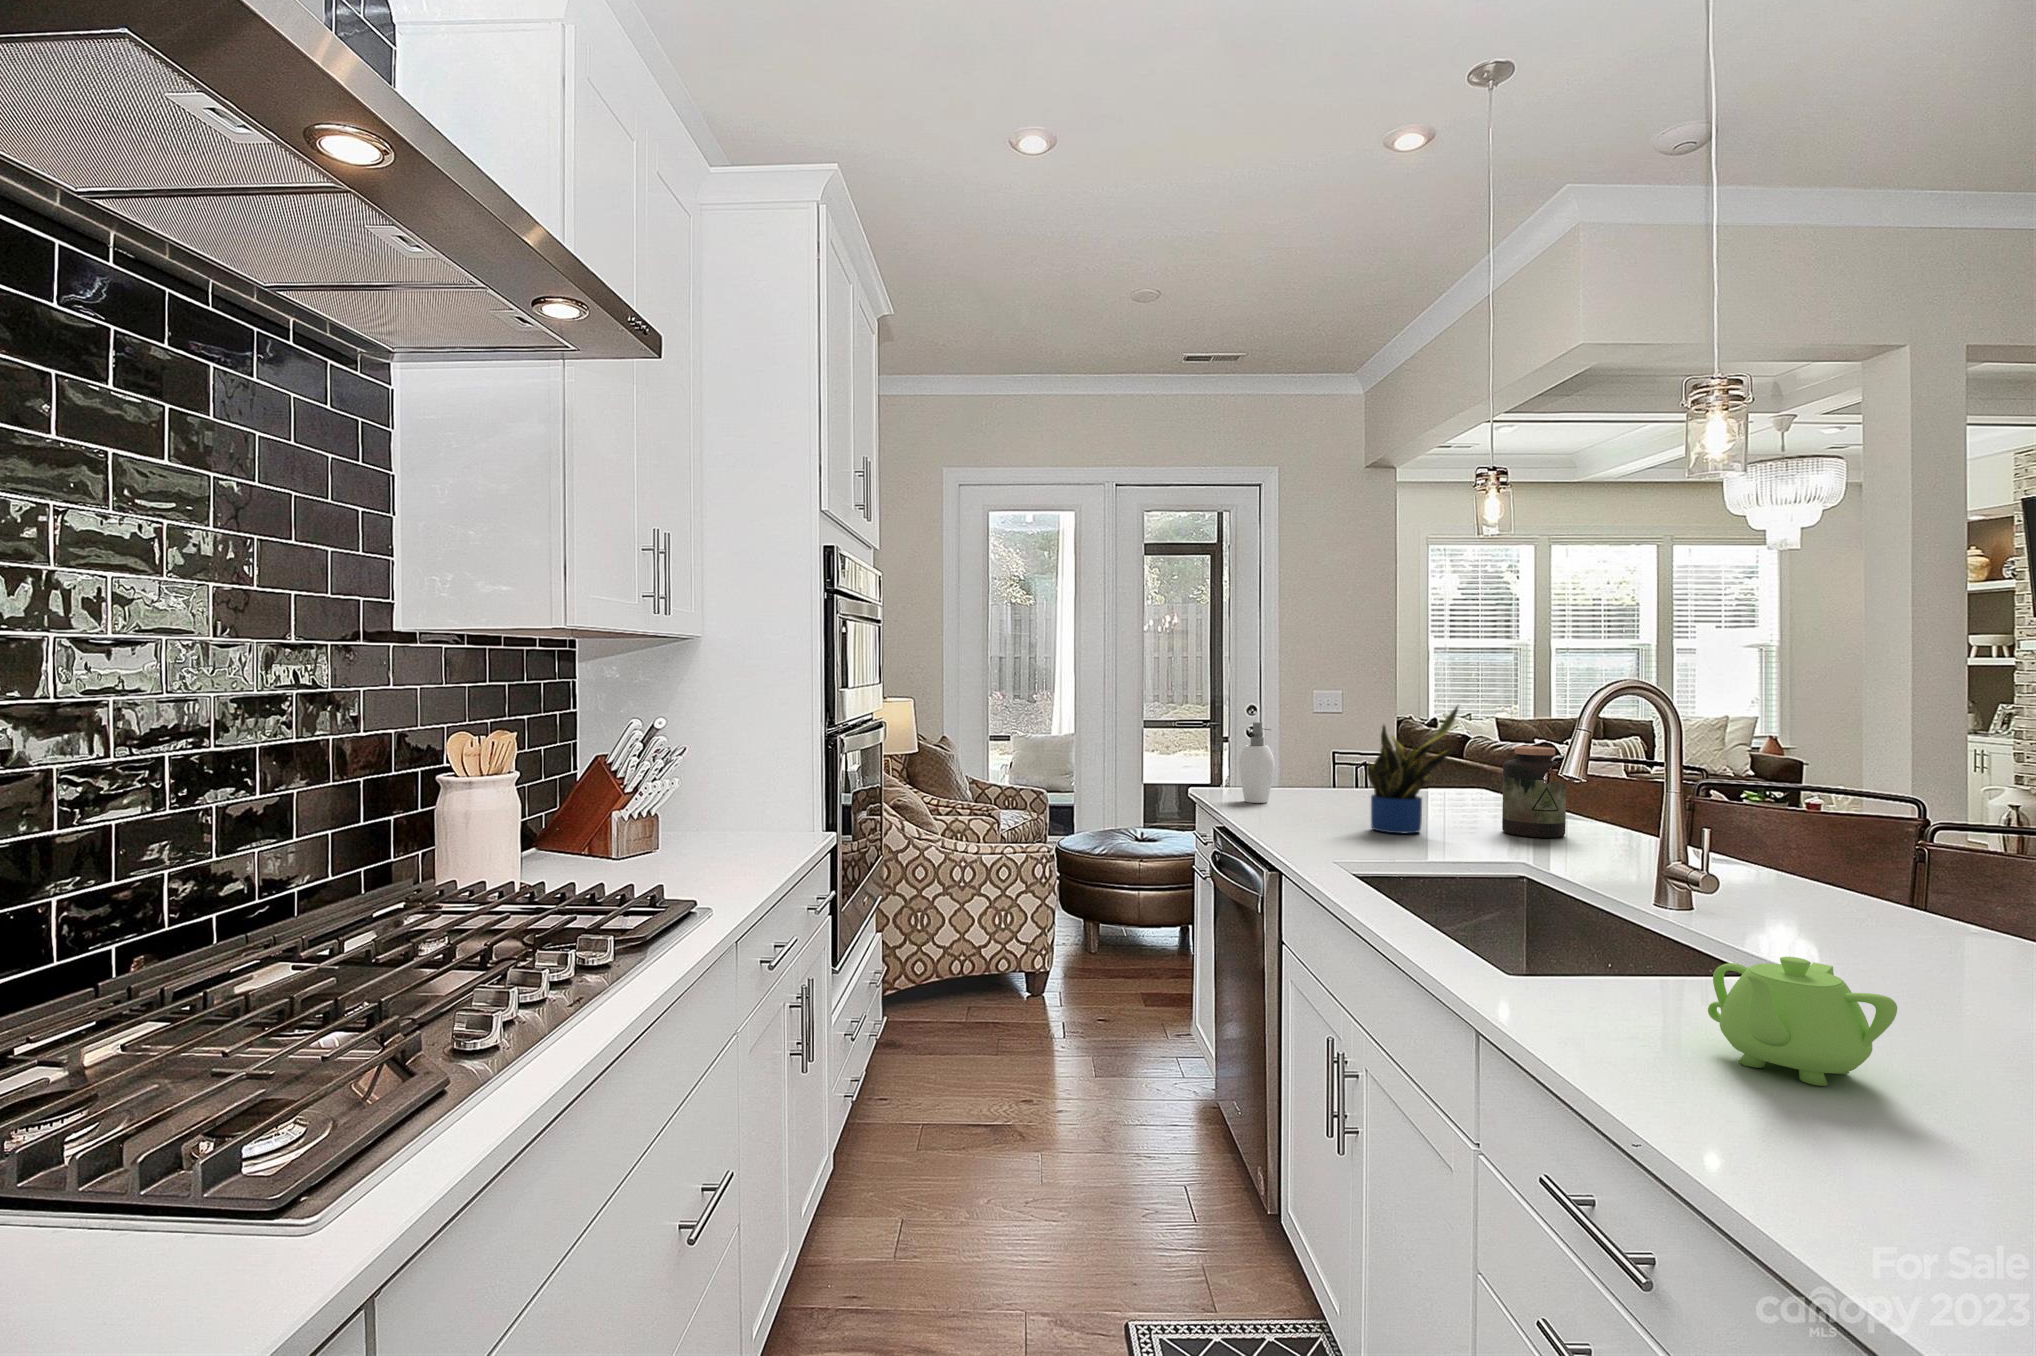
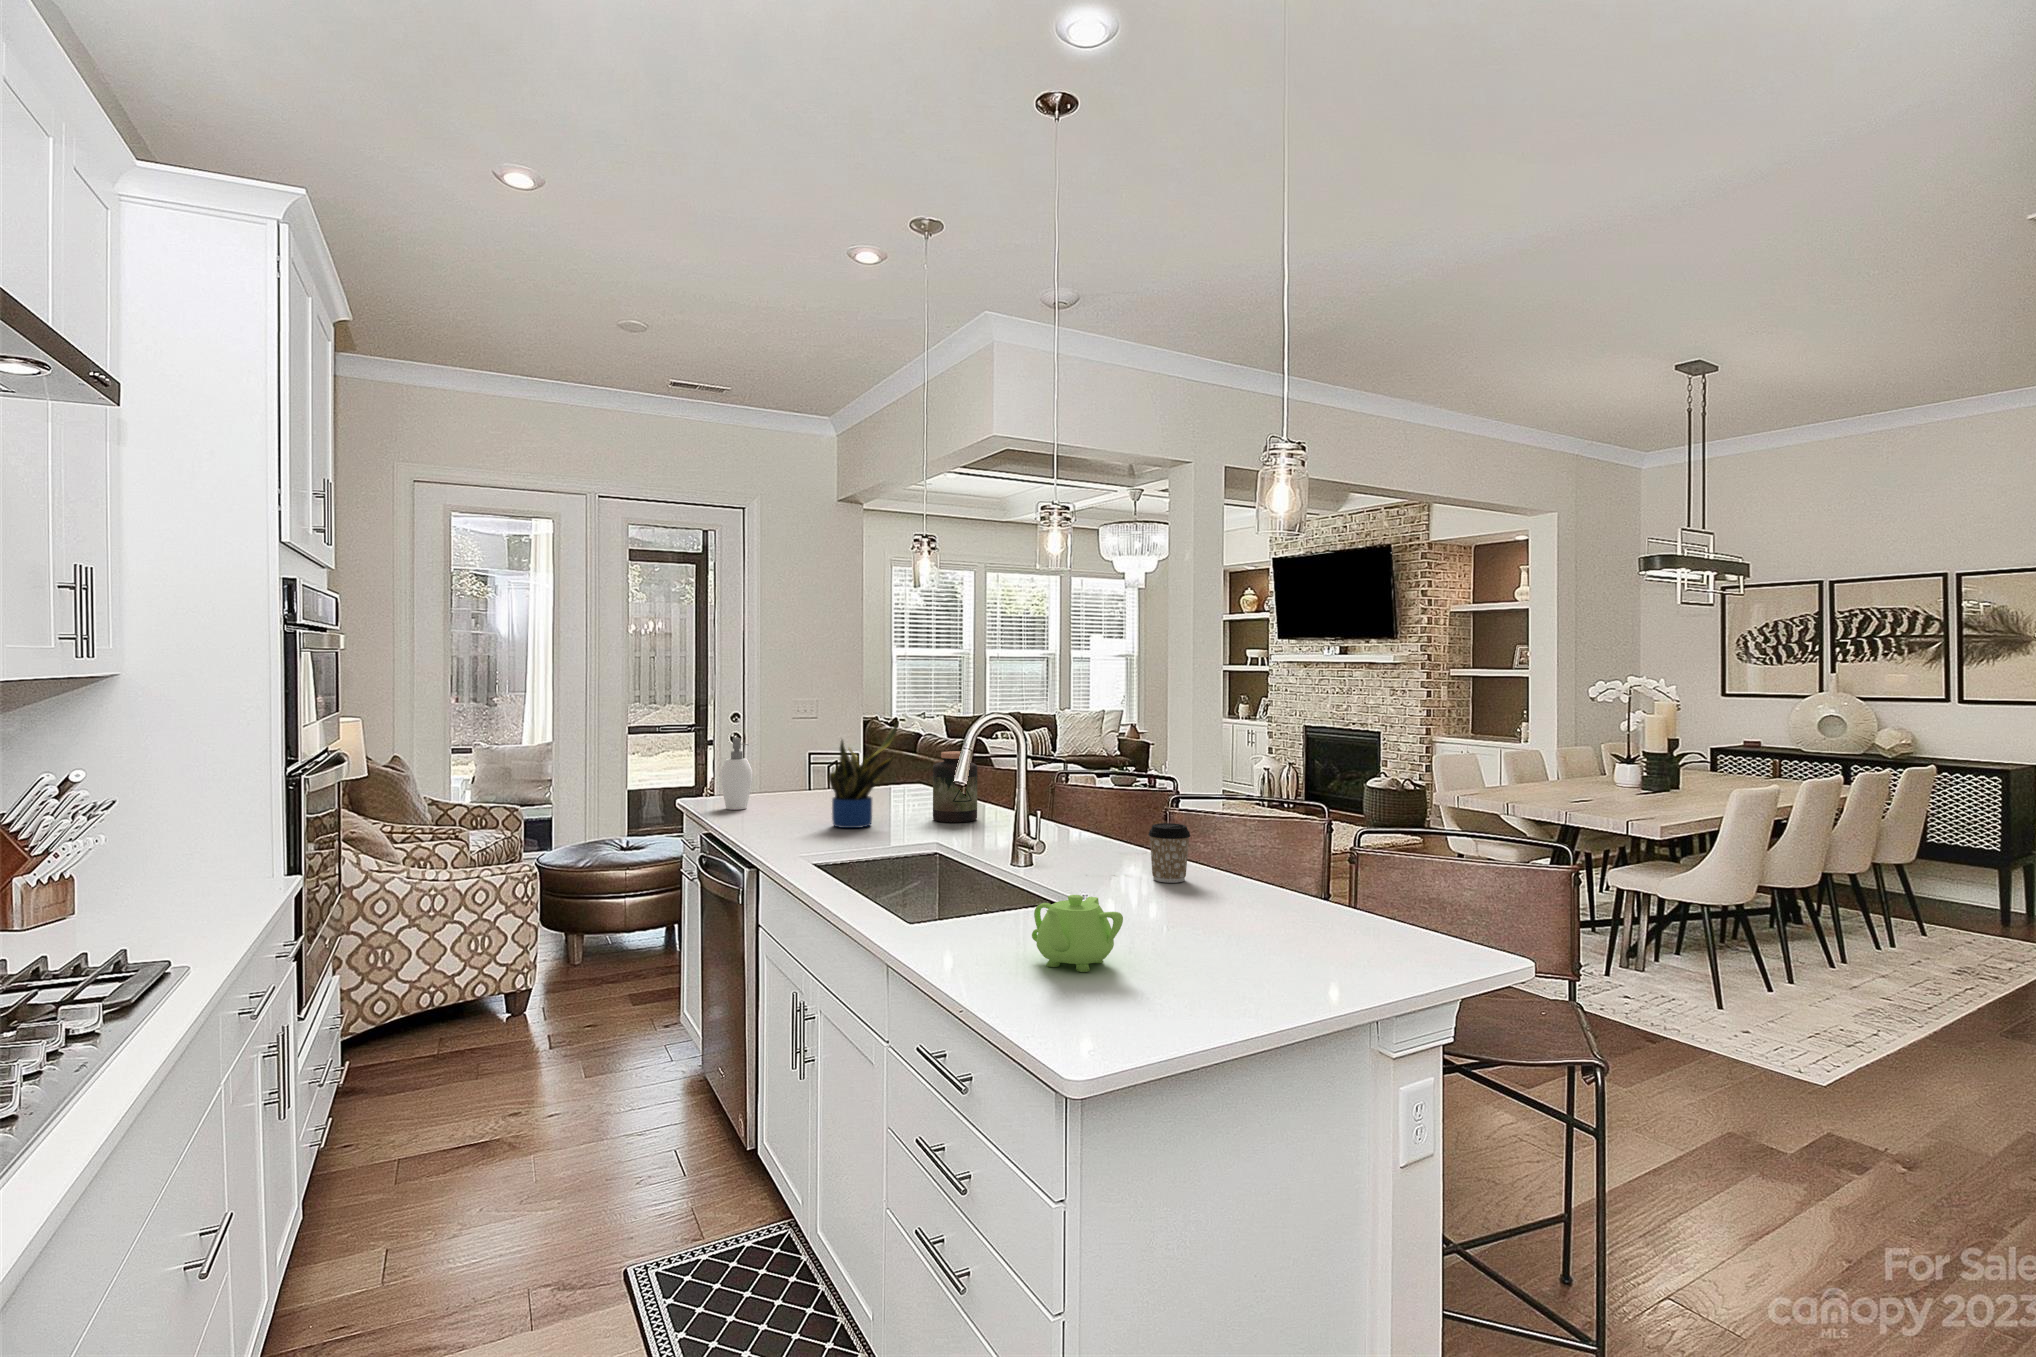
coffee cup: none [1879,861,1965,955] -> present [1148,823,1191,883]

